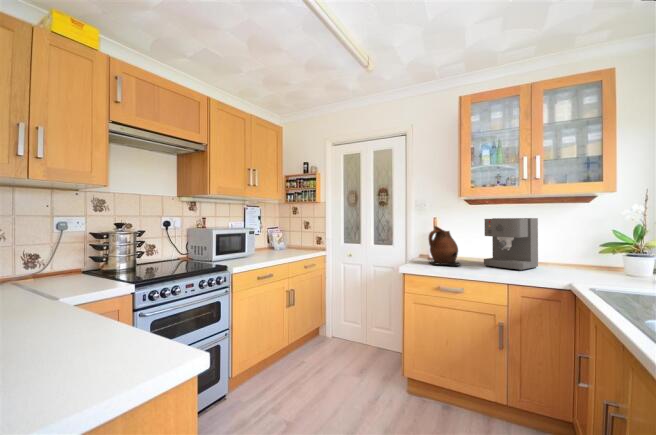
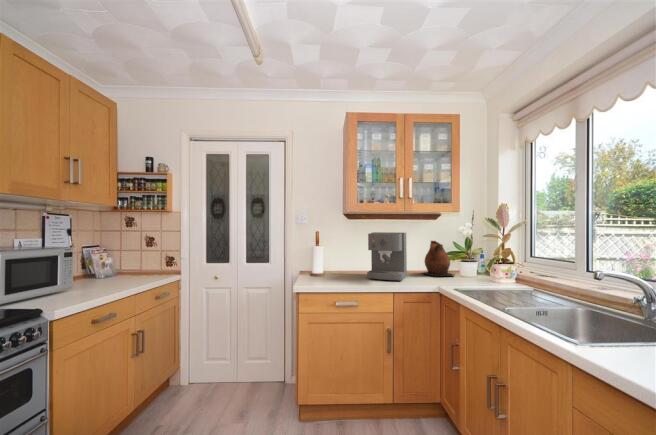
ceramic pitcher: present [429,226,460,266] -> present [424,241,454,276]

